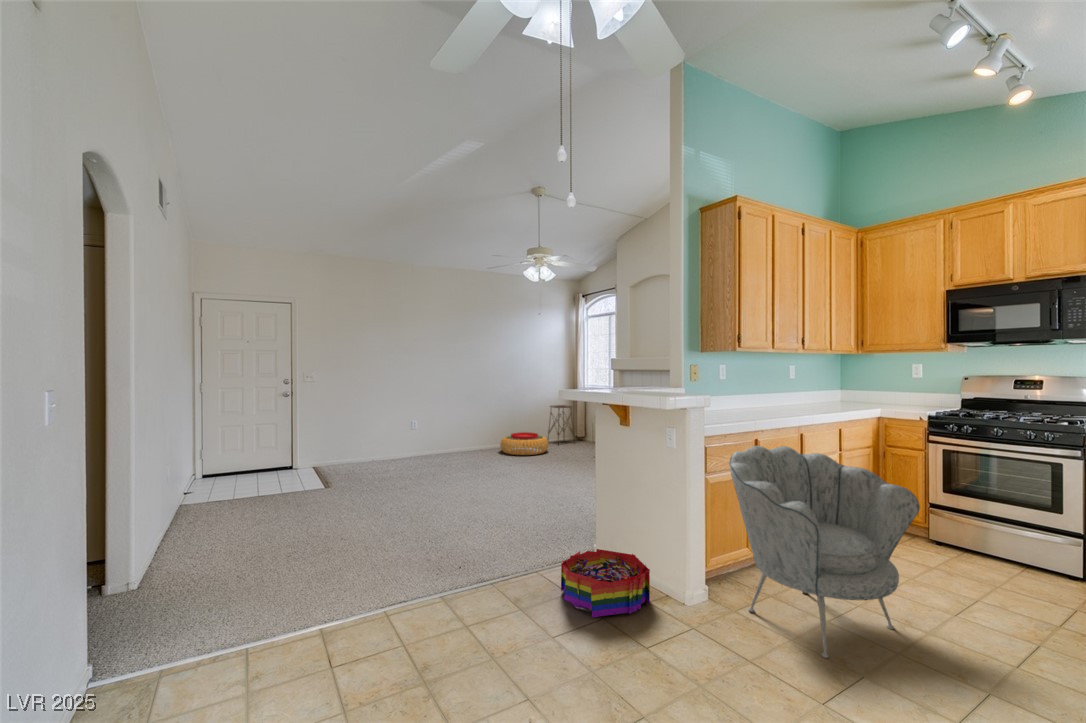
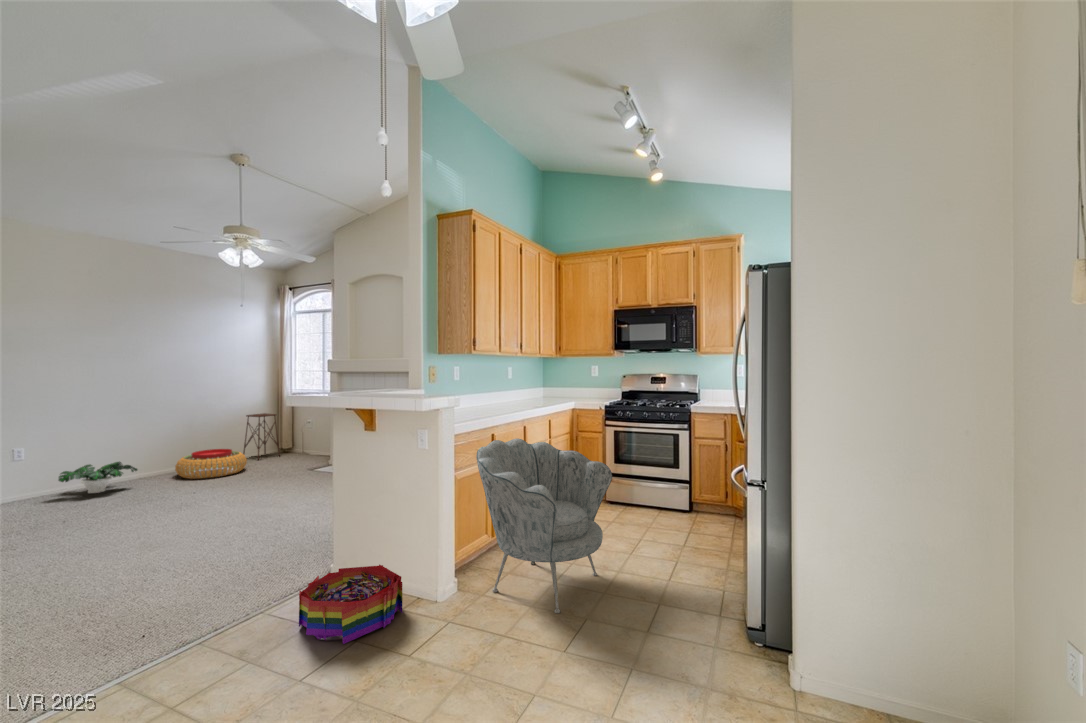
potted plant: none [433,436,477,457] -> present [59,462,137,493]

